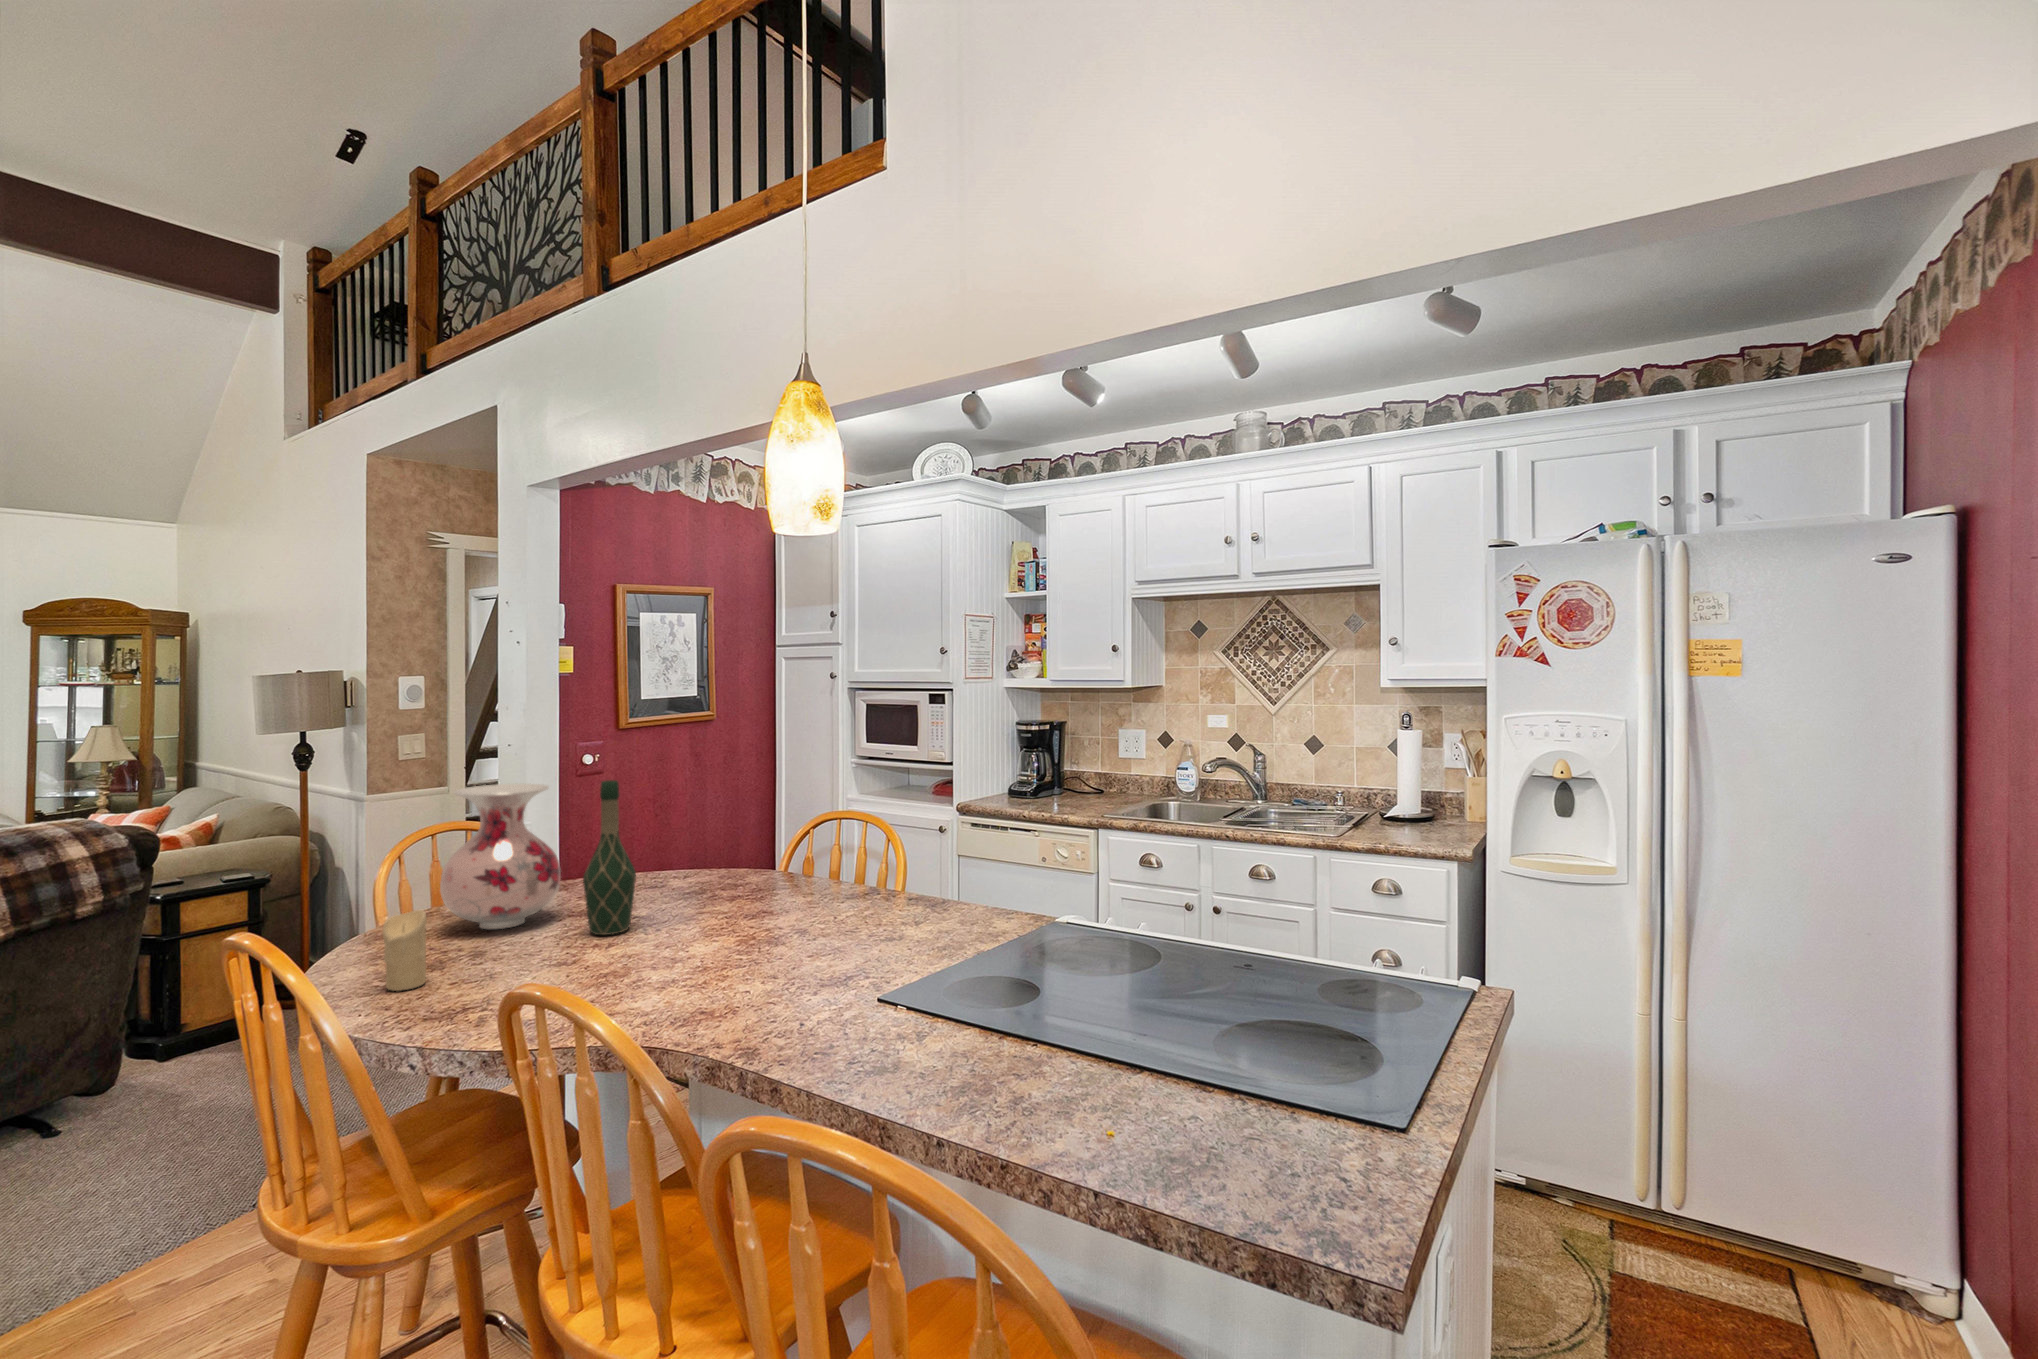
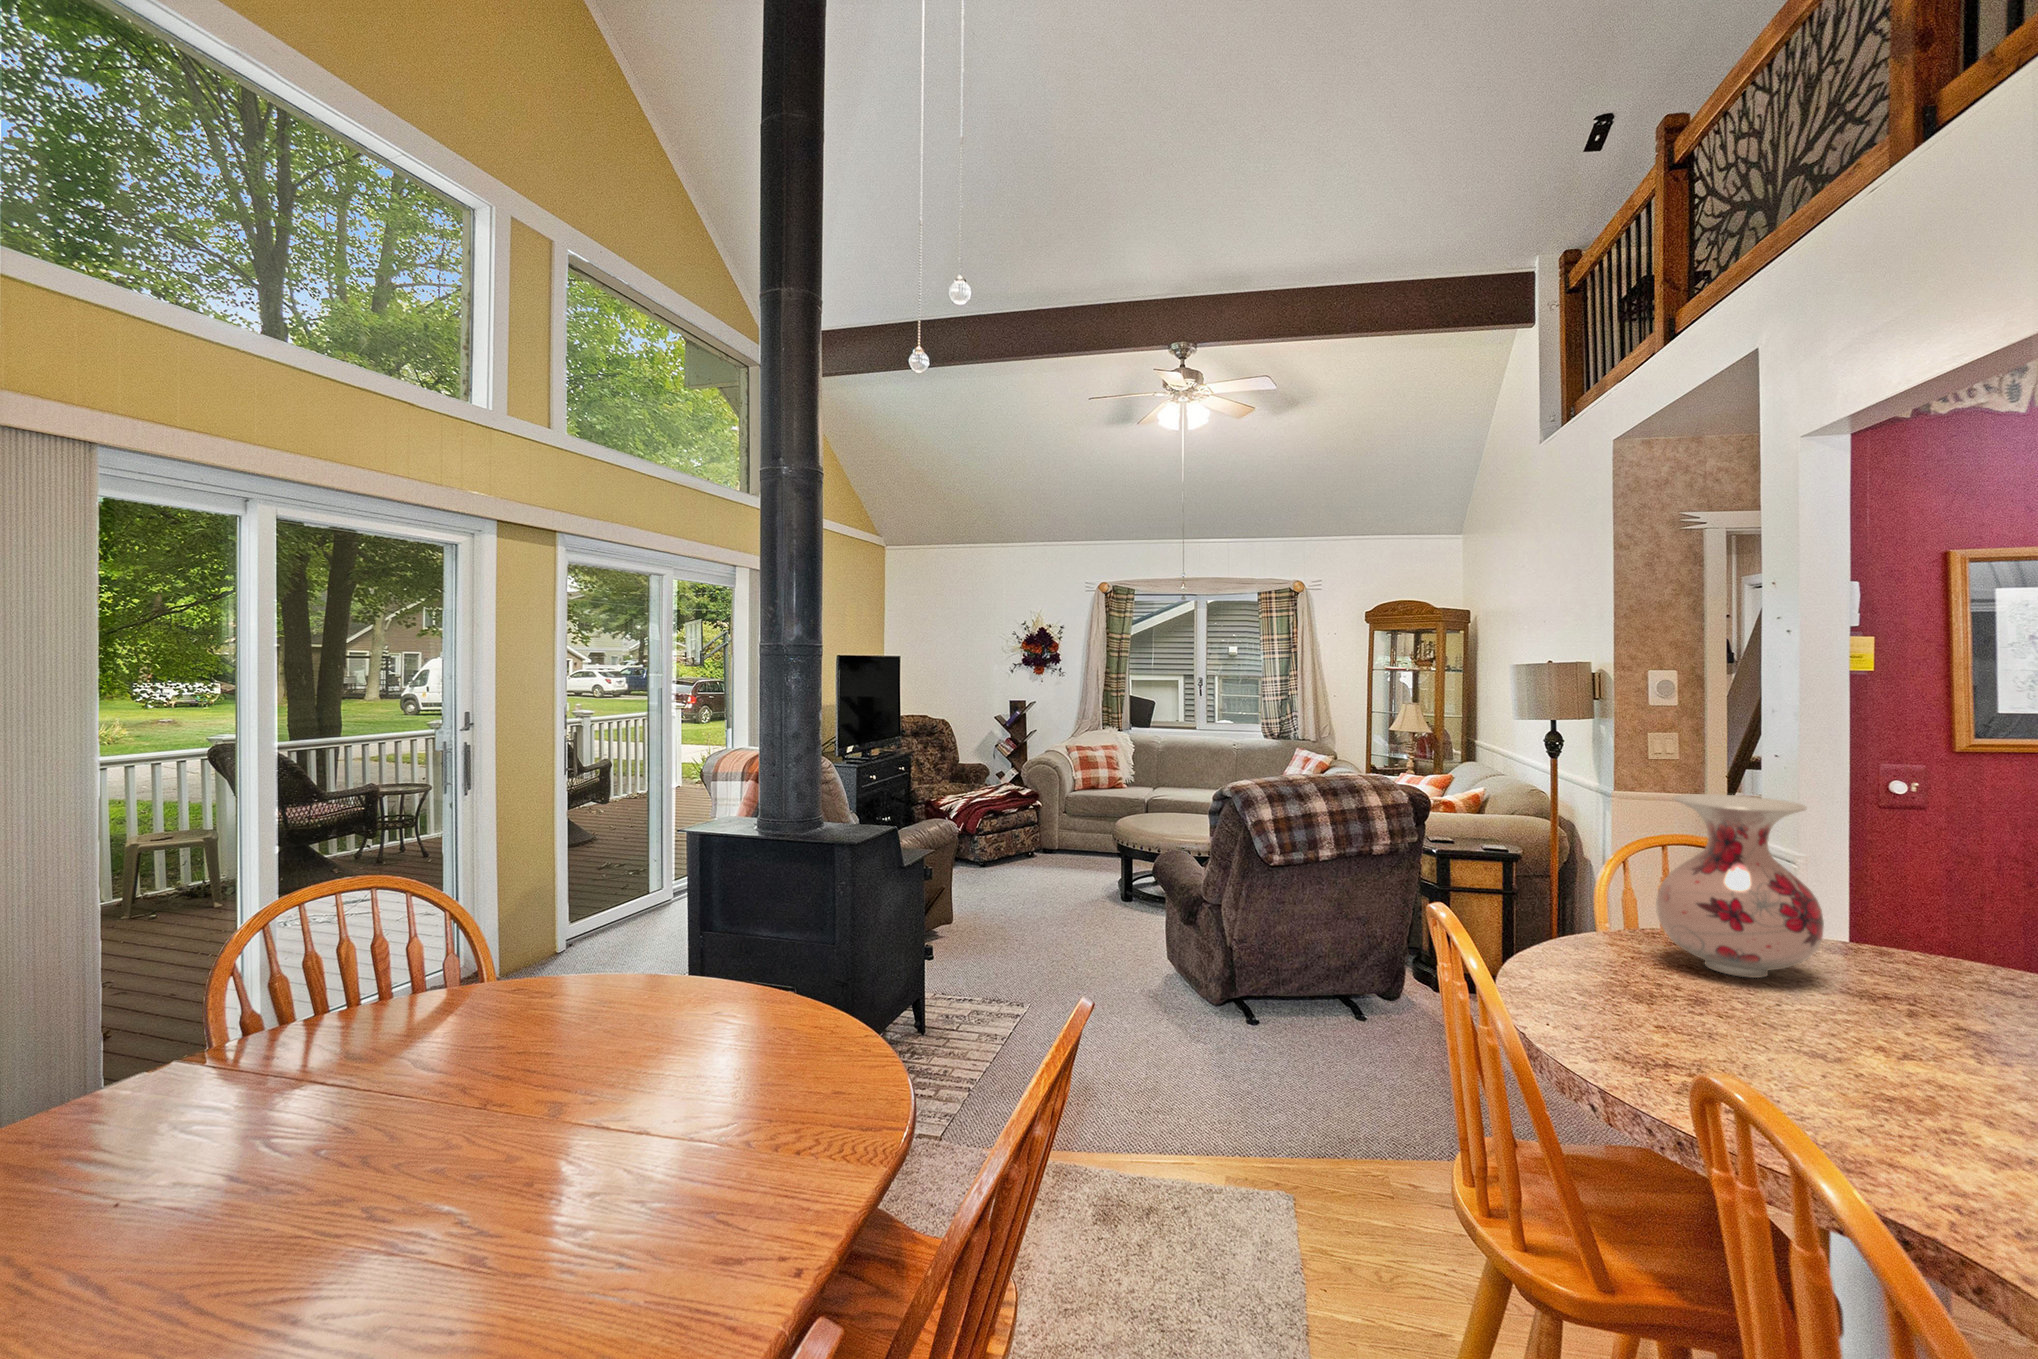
wine bottle: present [583,780,636,935] -> none [1858,811,1956,1038]
candle: present [382,910,427,991] -> none [1580,926,1630,1016]

